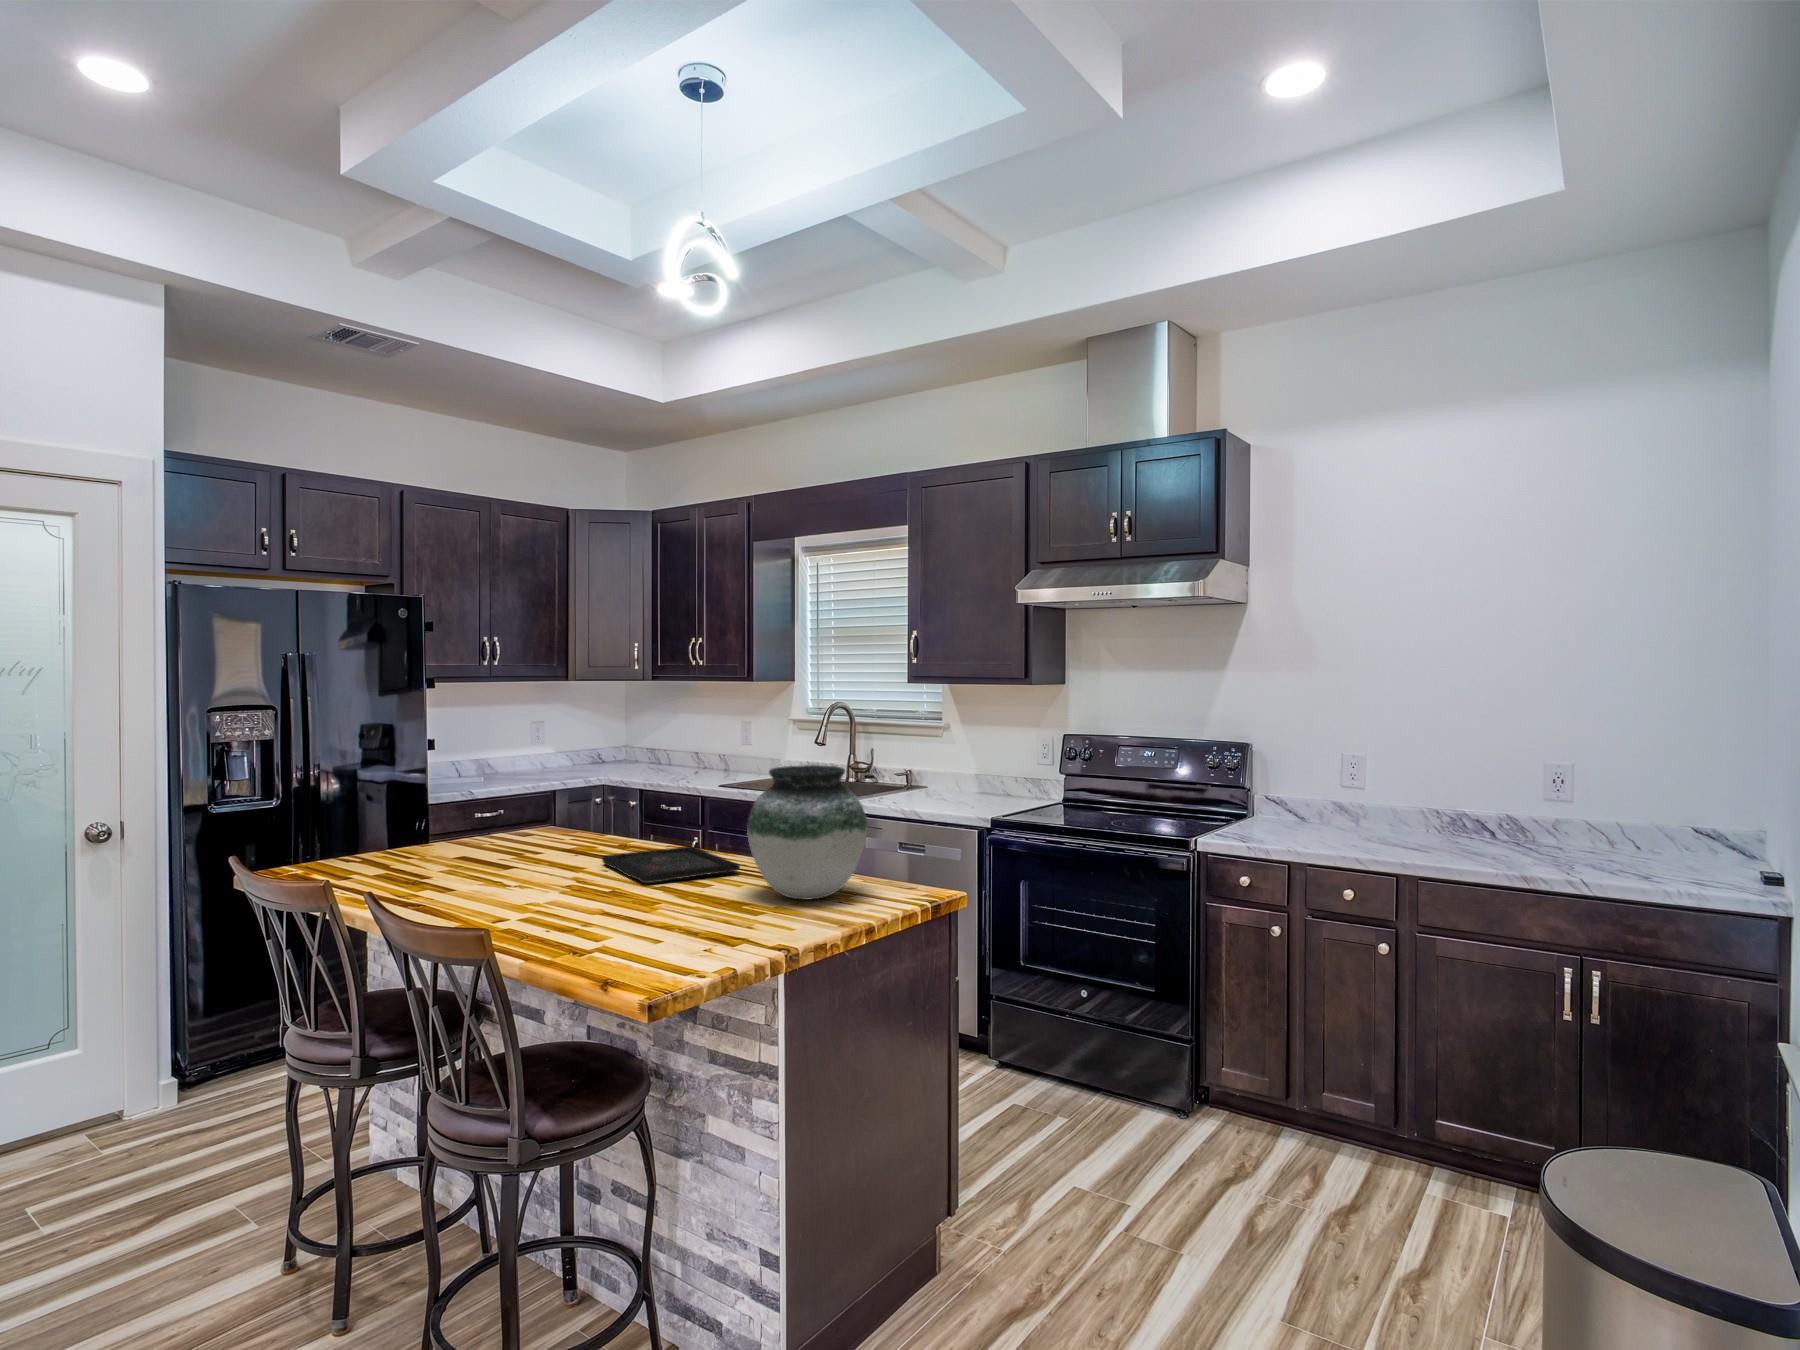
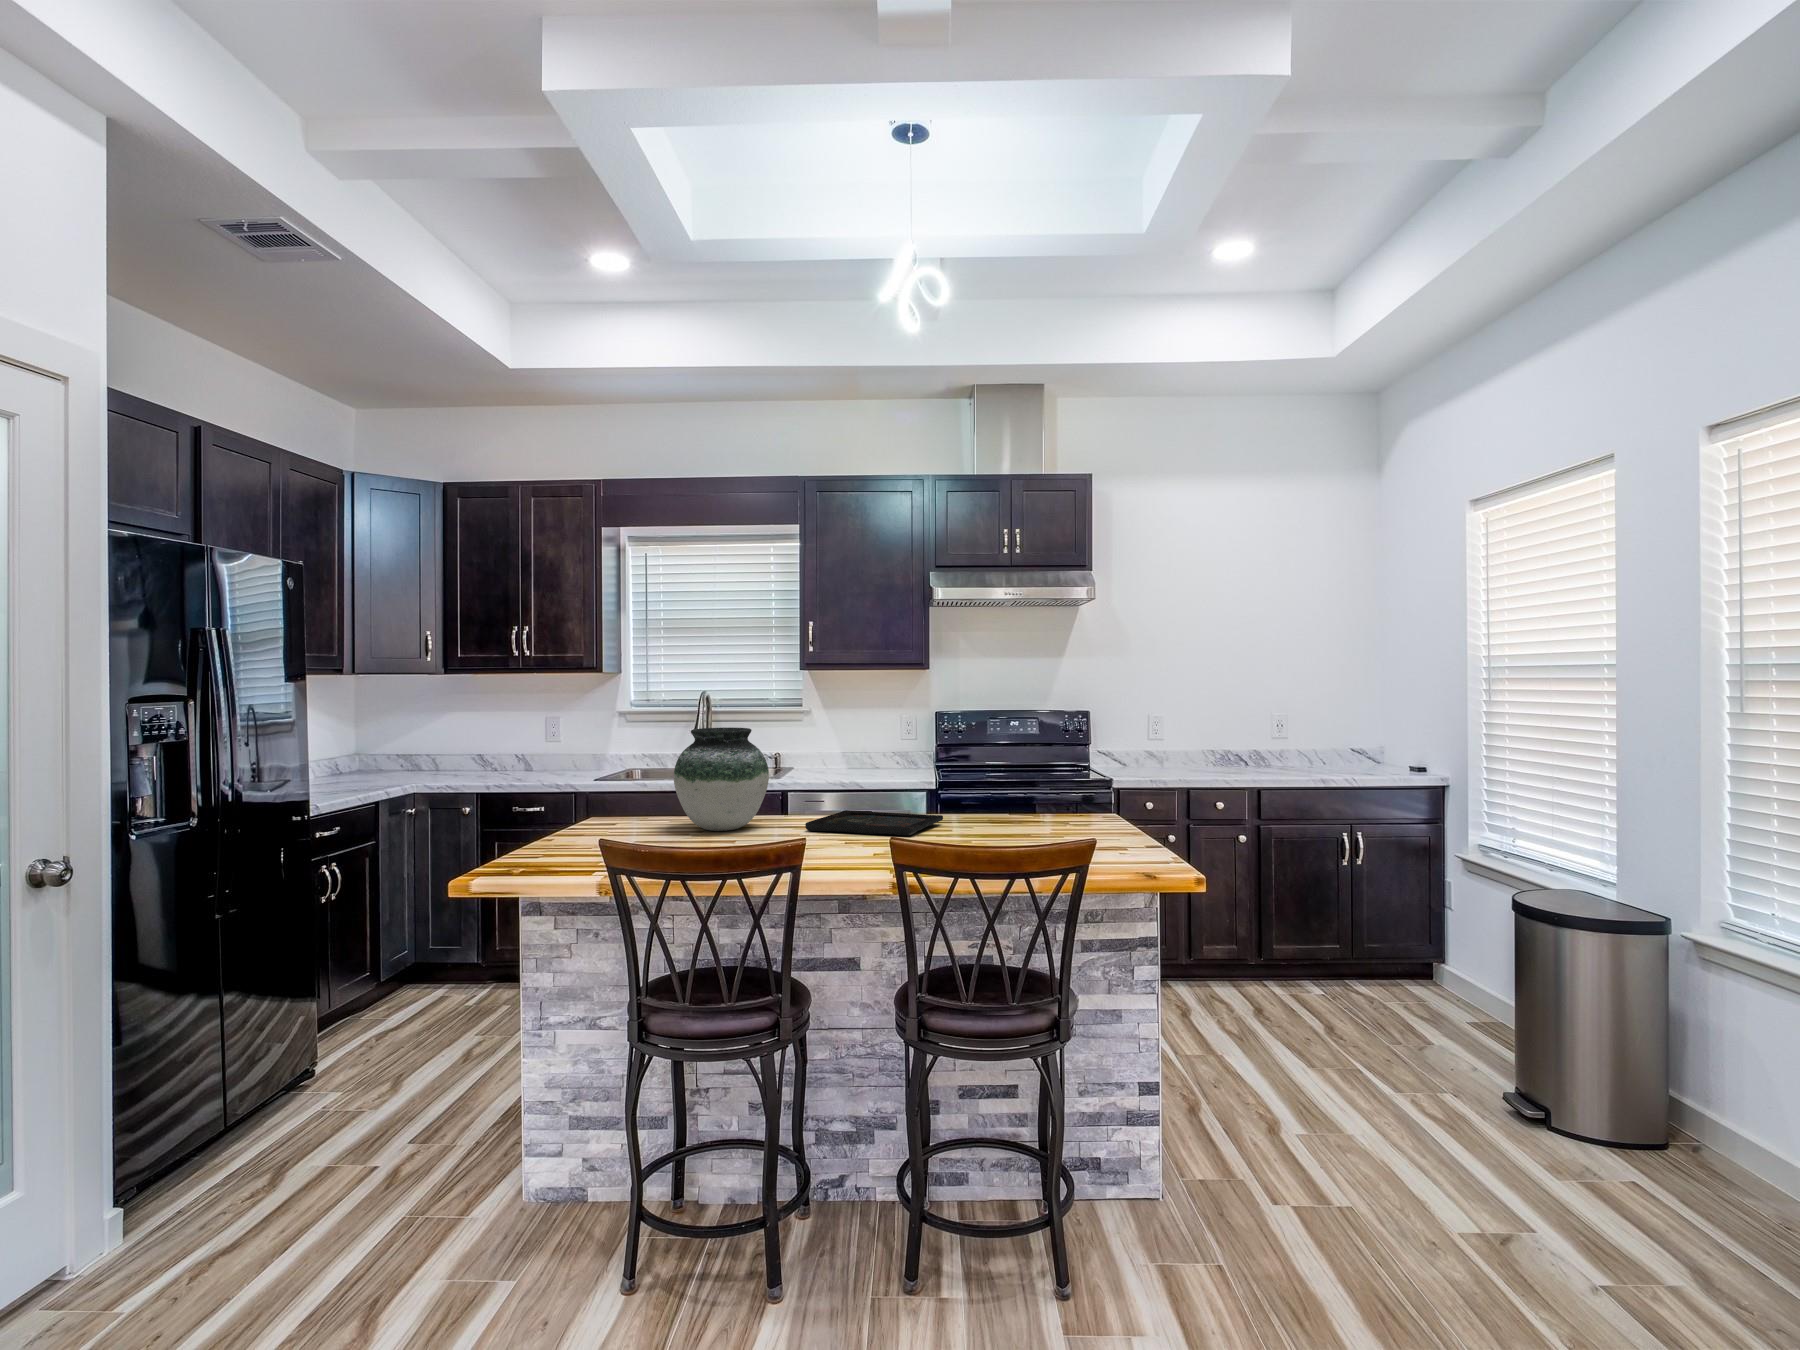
vase: present [747,765,867,900] -> present [674,727,769,831]

